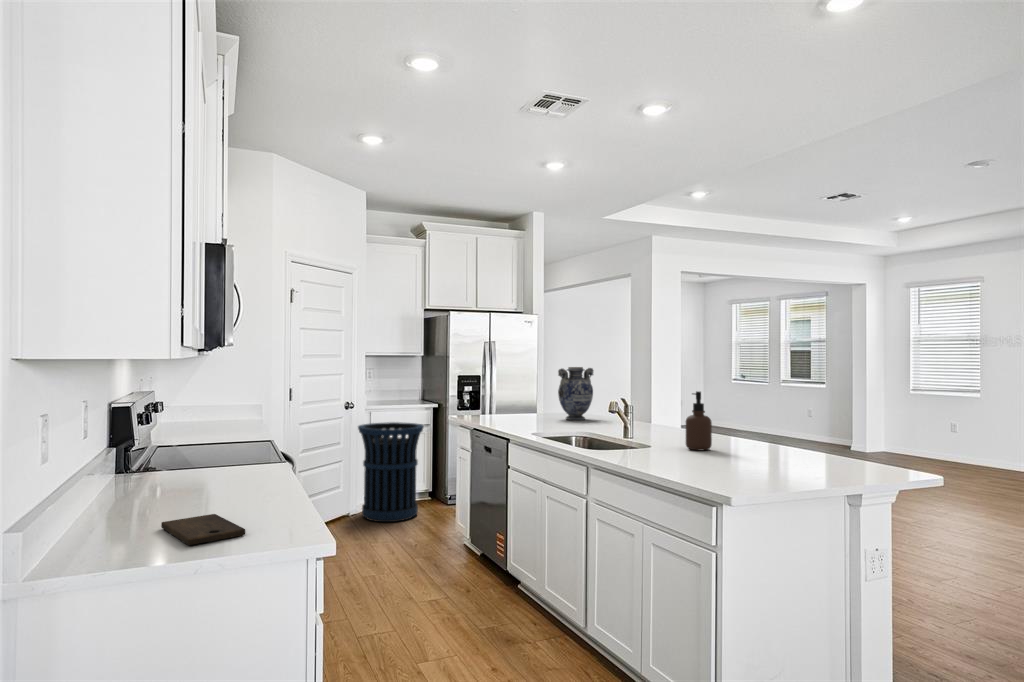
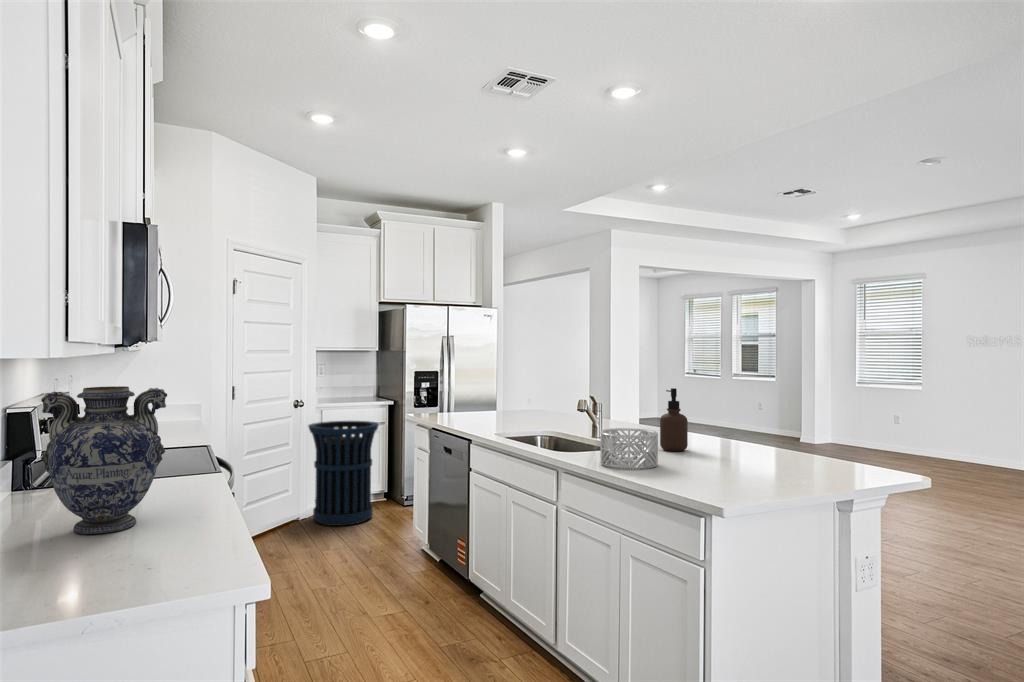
vase: present [558,367,593,420] -> present [41,386,167,534]
decorative bowl: none [626,427,679,465] -> present [600,428,658,470]
cutting board: present [161,514,245,545] -> none [46,545,152,592]

